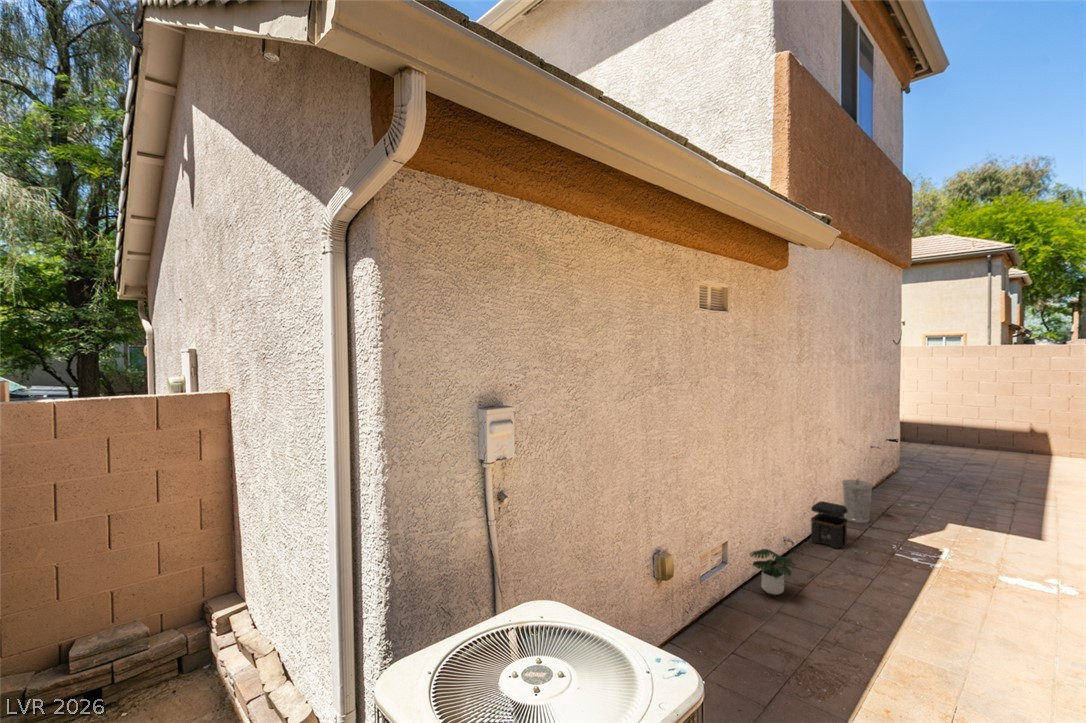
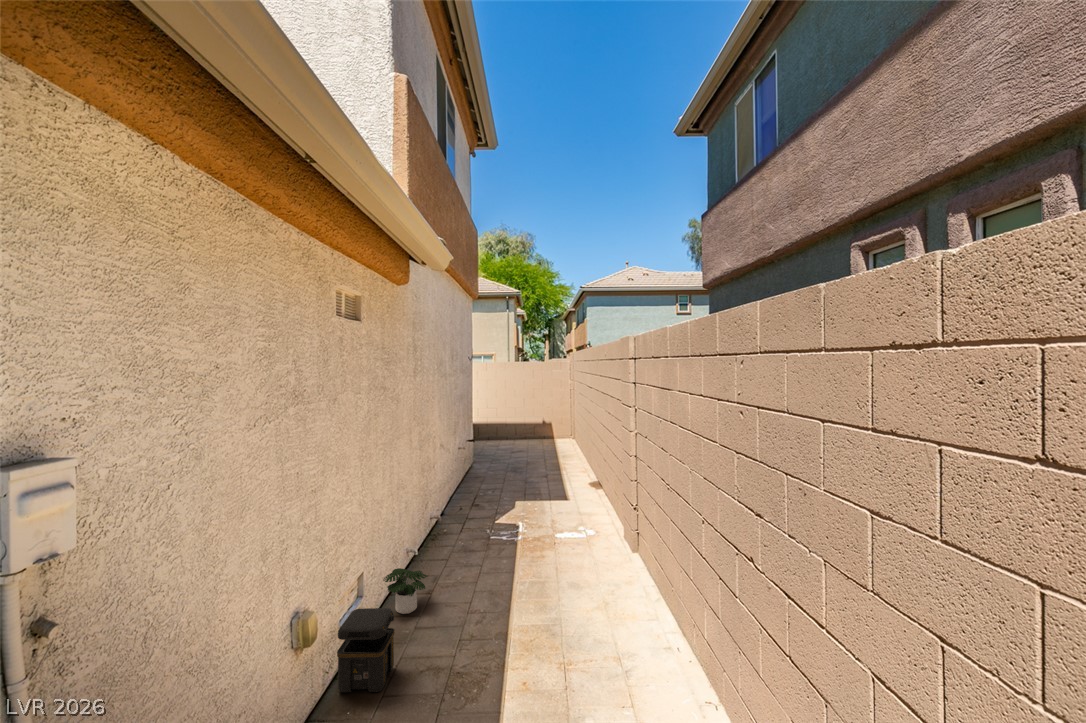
trash can: present [843,479,873,524] -> none [444,478,467,518]
toolbox: present [811,501,848,548] -> present [337,608,395,692]

